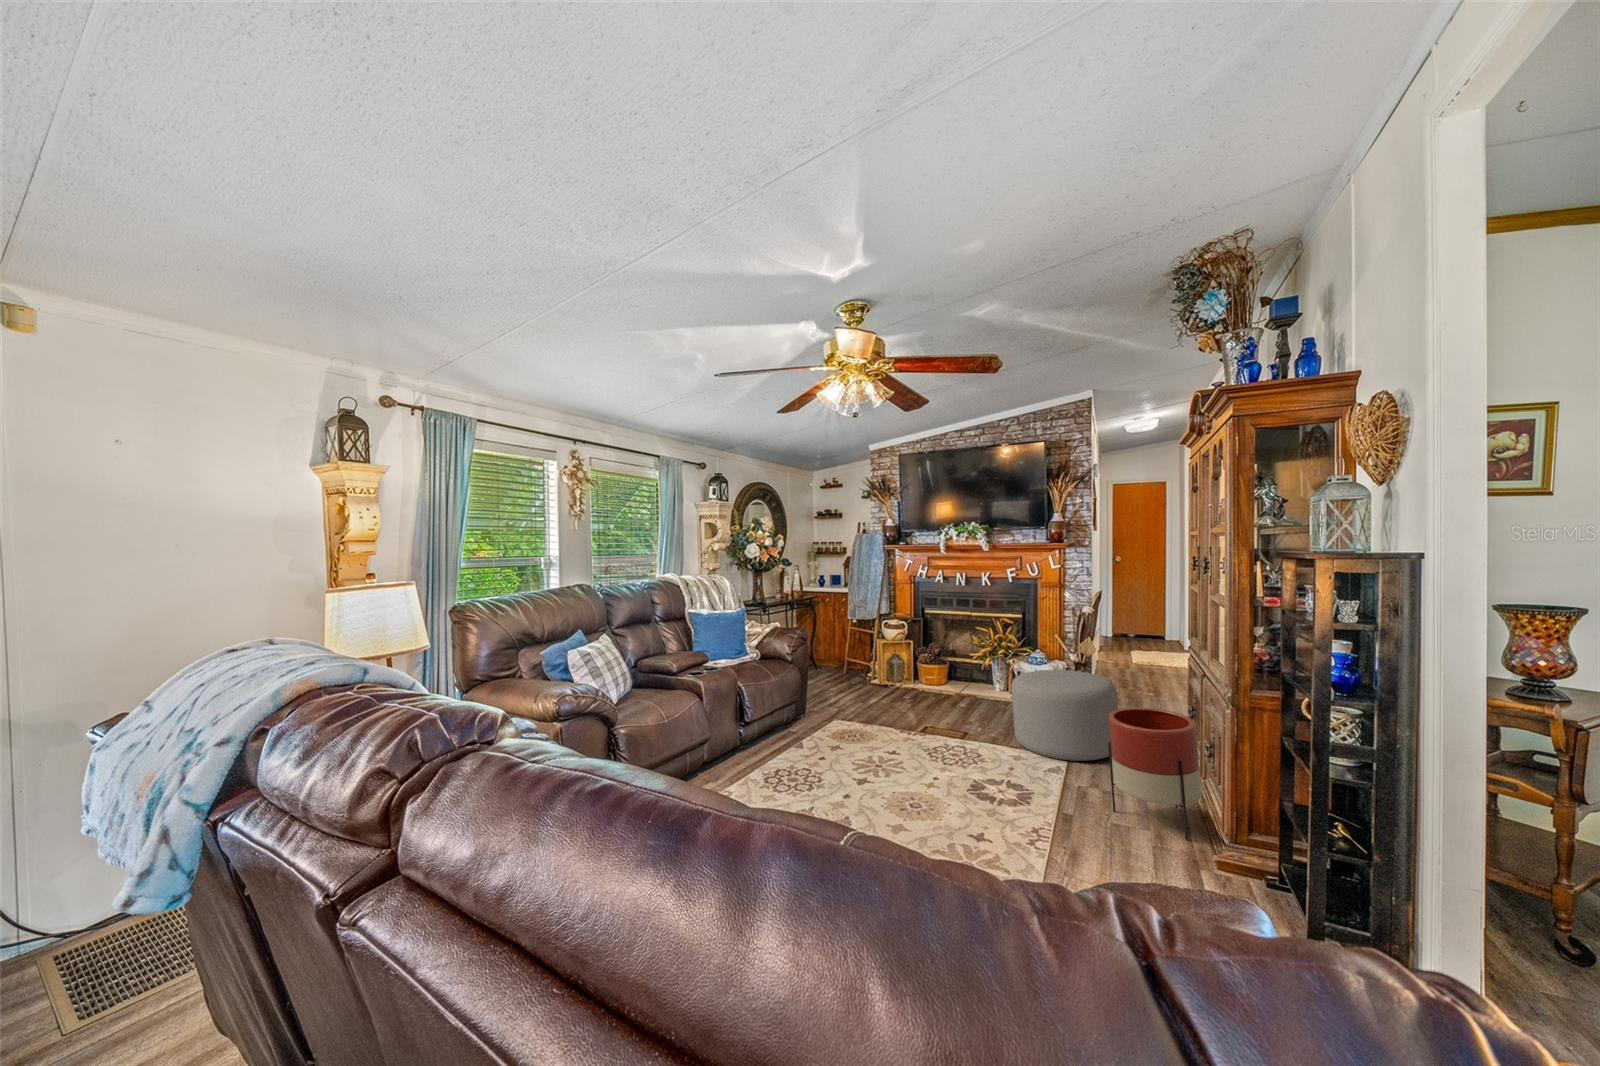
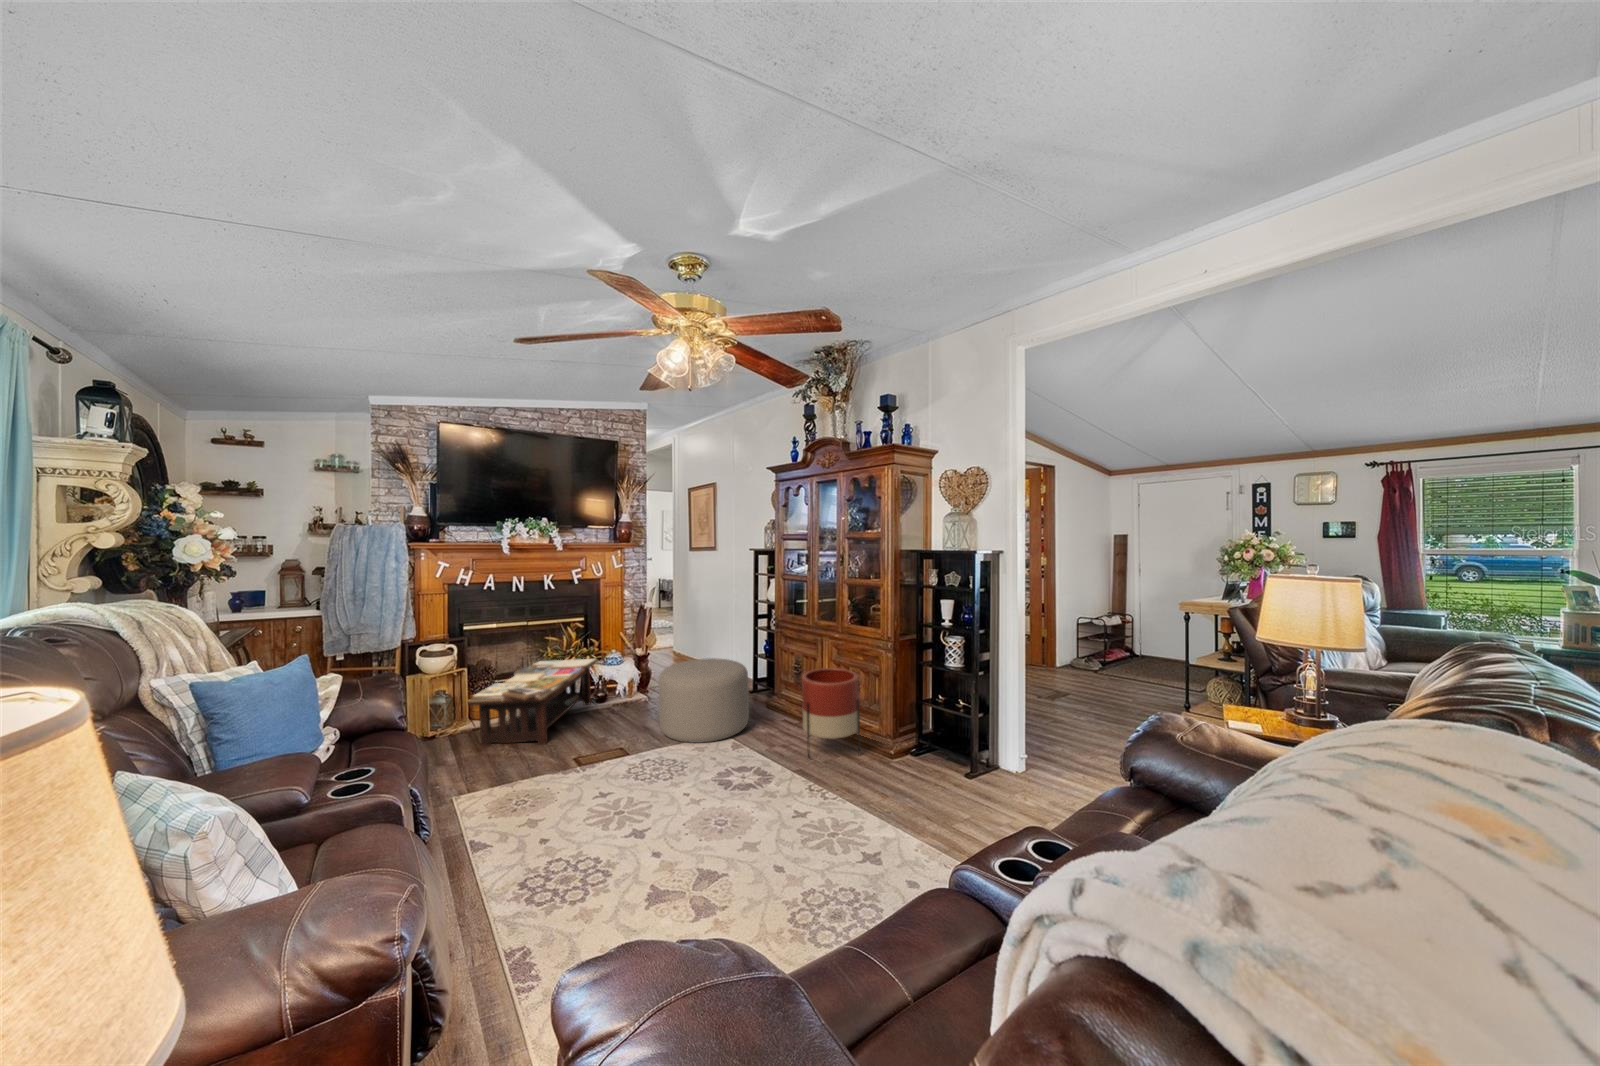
coffee table: none [890,647,1013,714] -> present [468,659,597,746]

